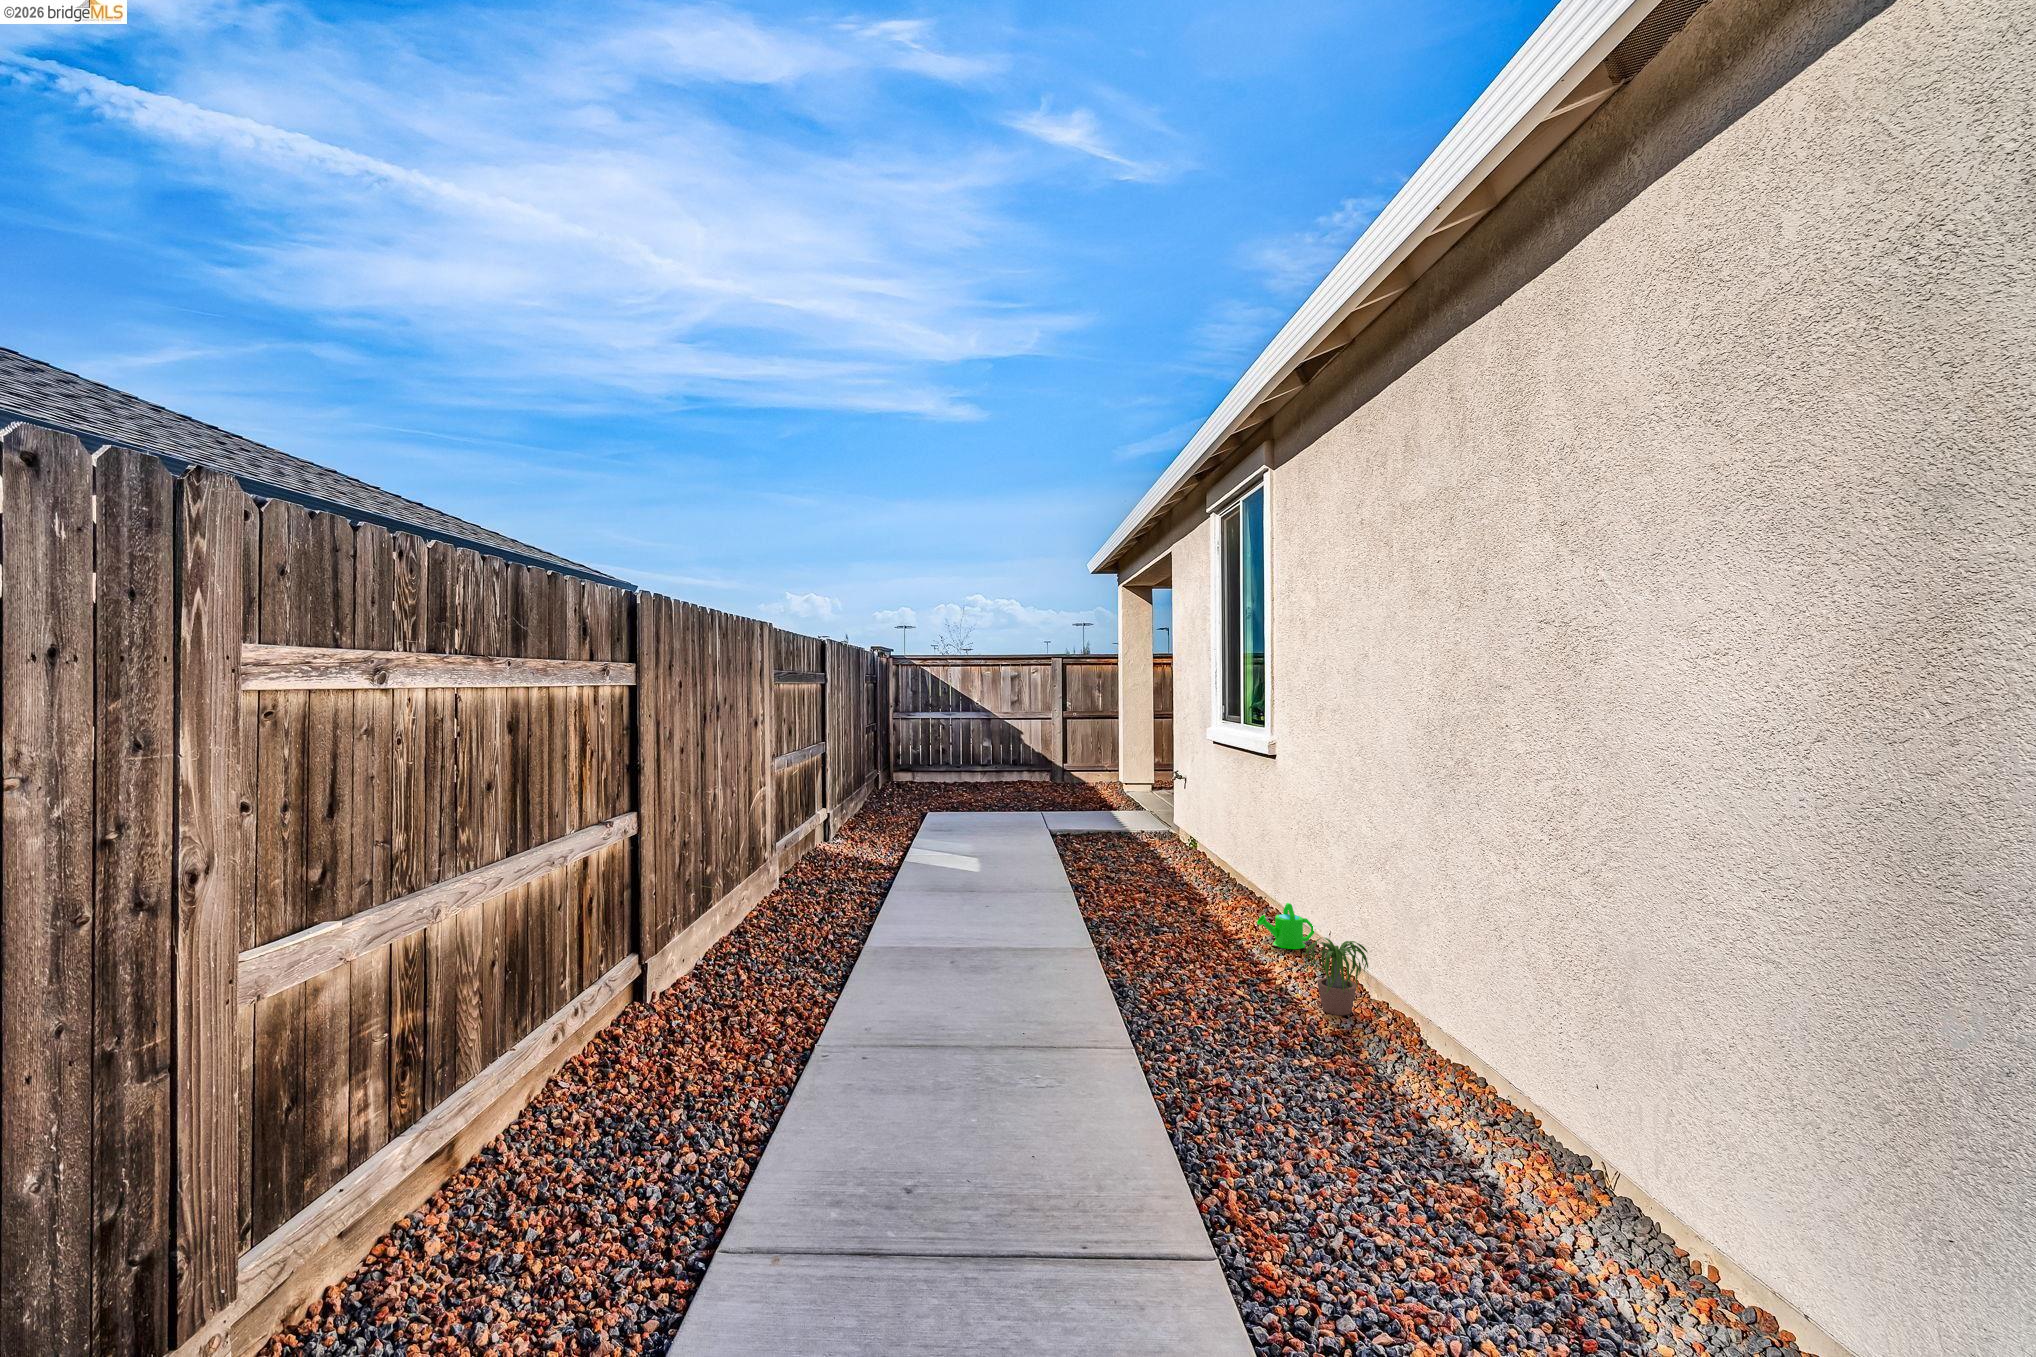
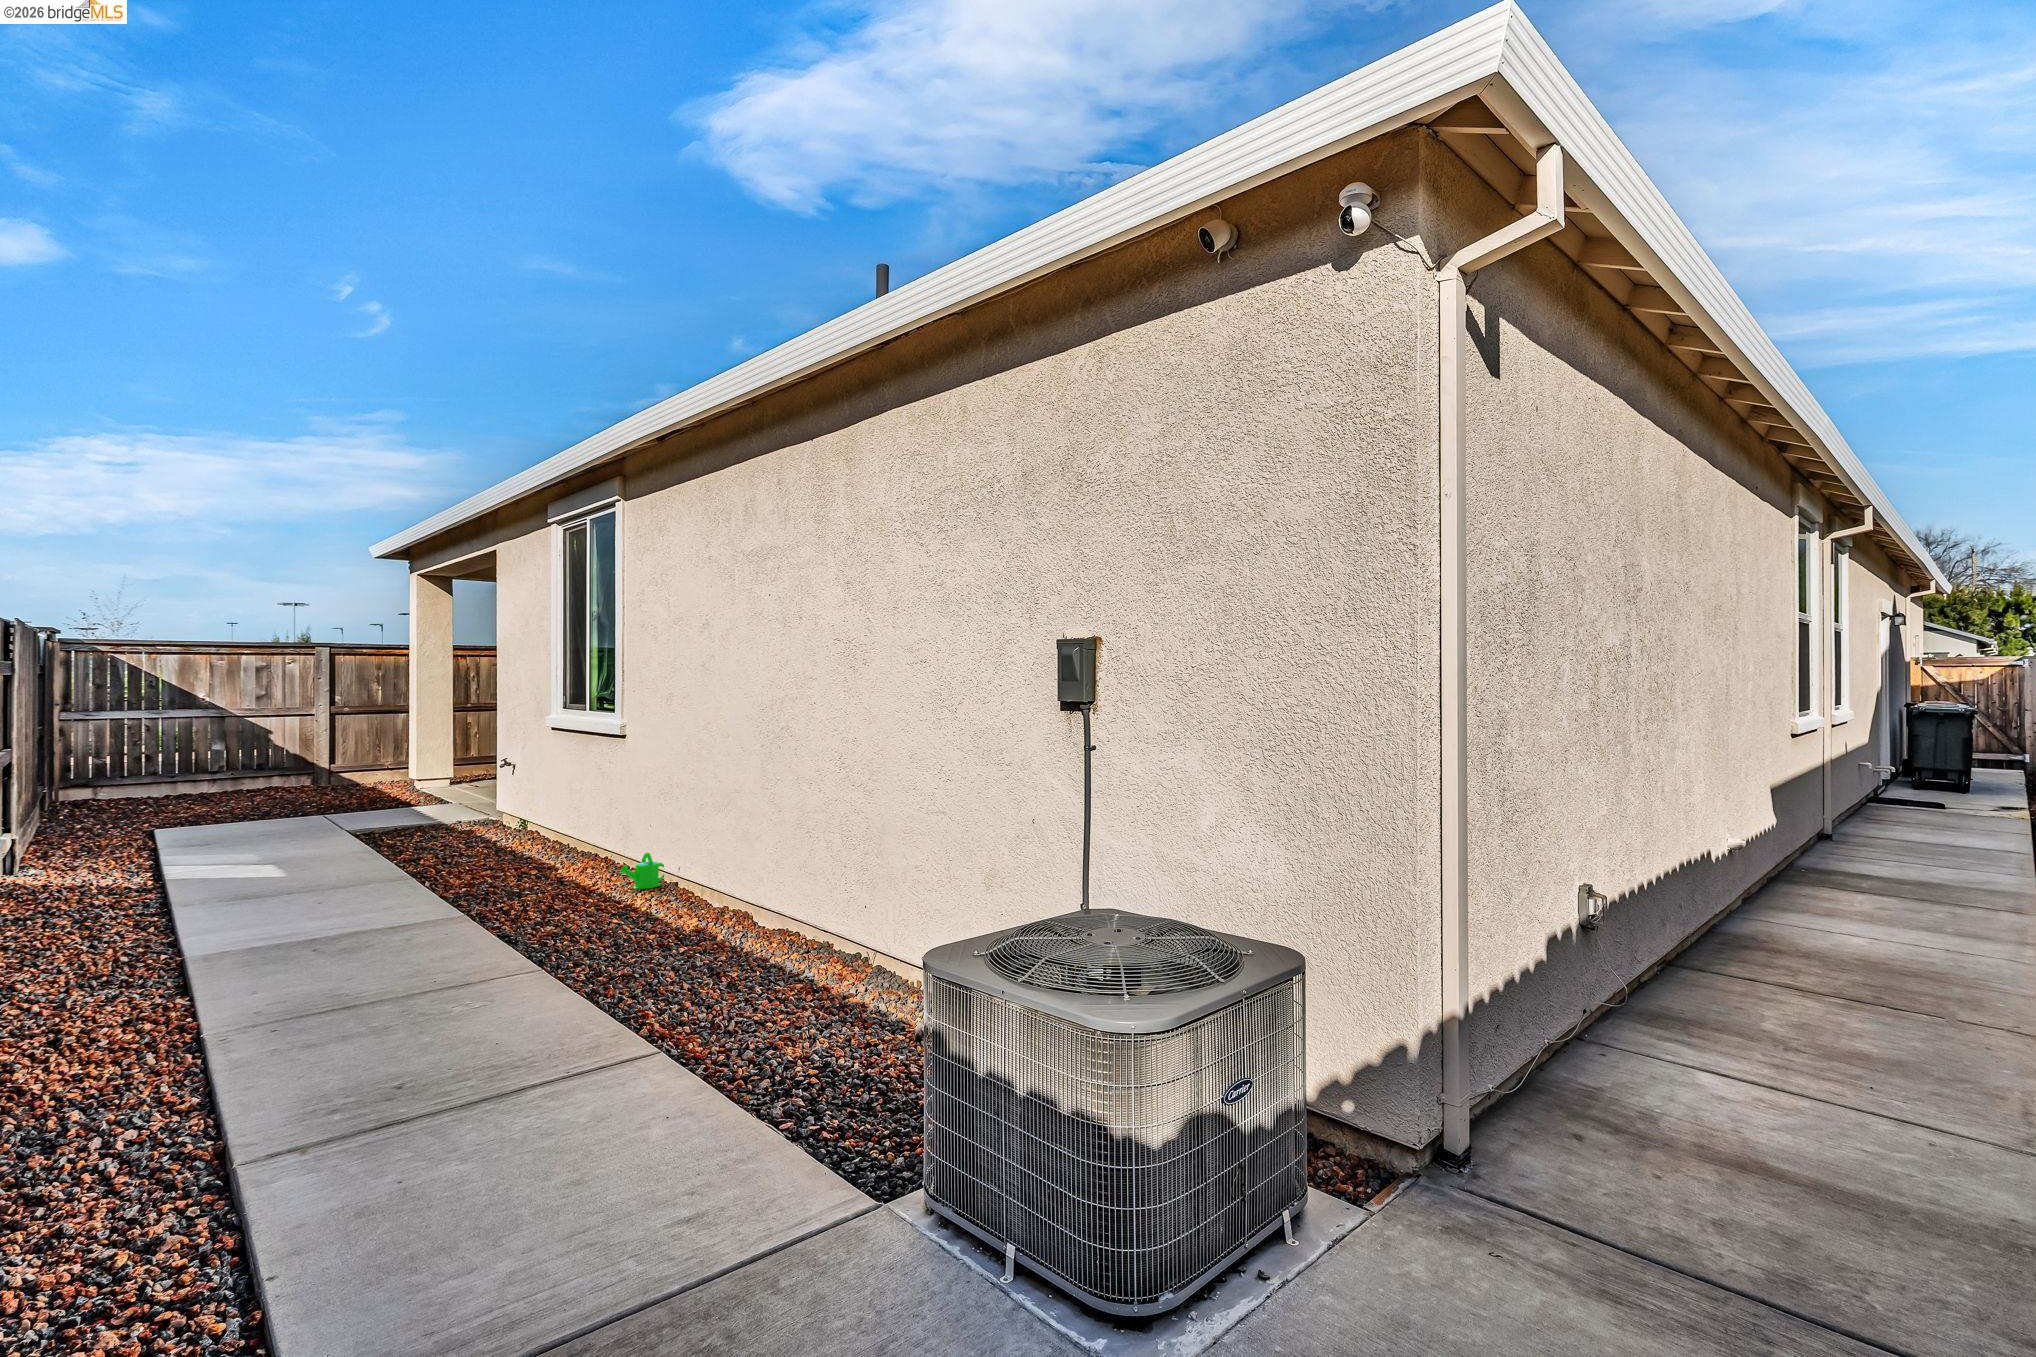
potted plant: present [1304,938,1368,1015] -> none [663,865,728,920]

